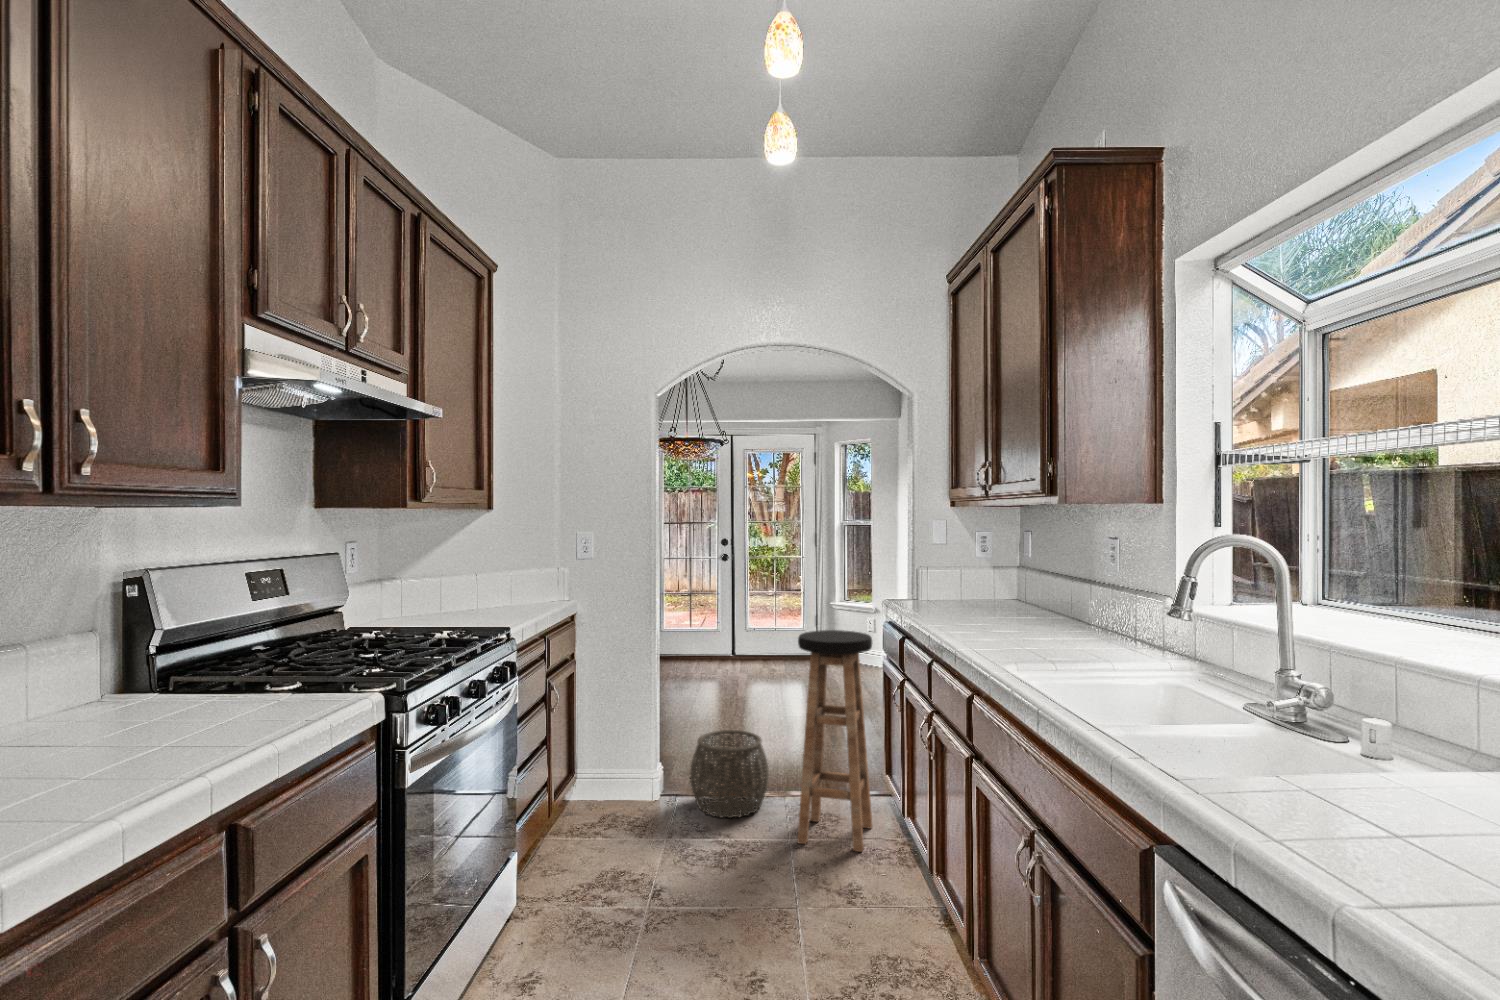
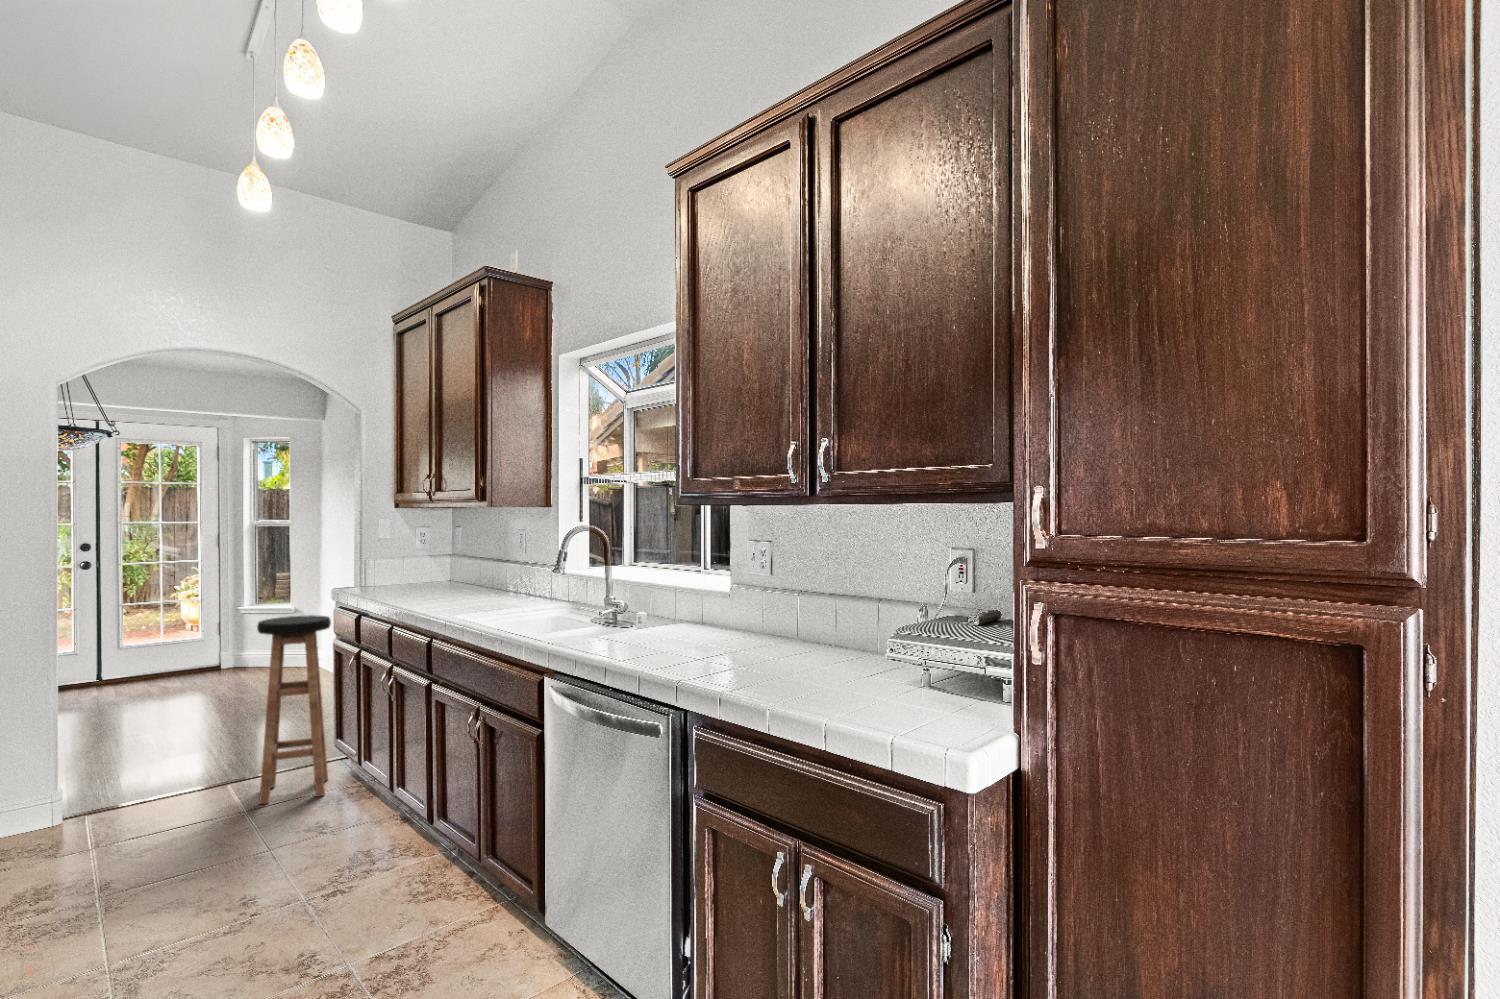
woven basket: present [690,730,769,818] -> none [123,725,218,809]

